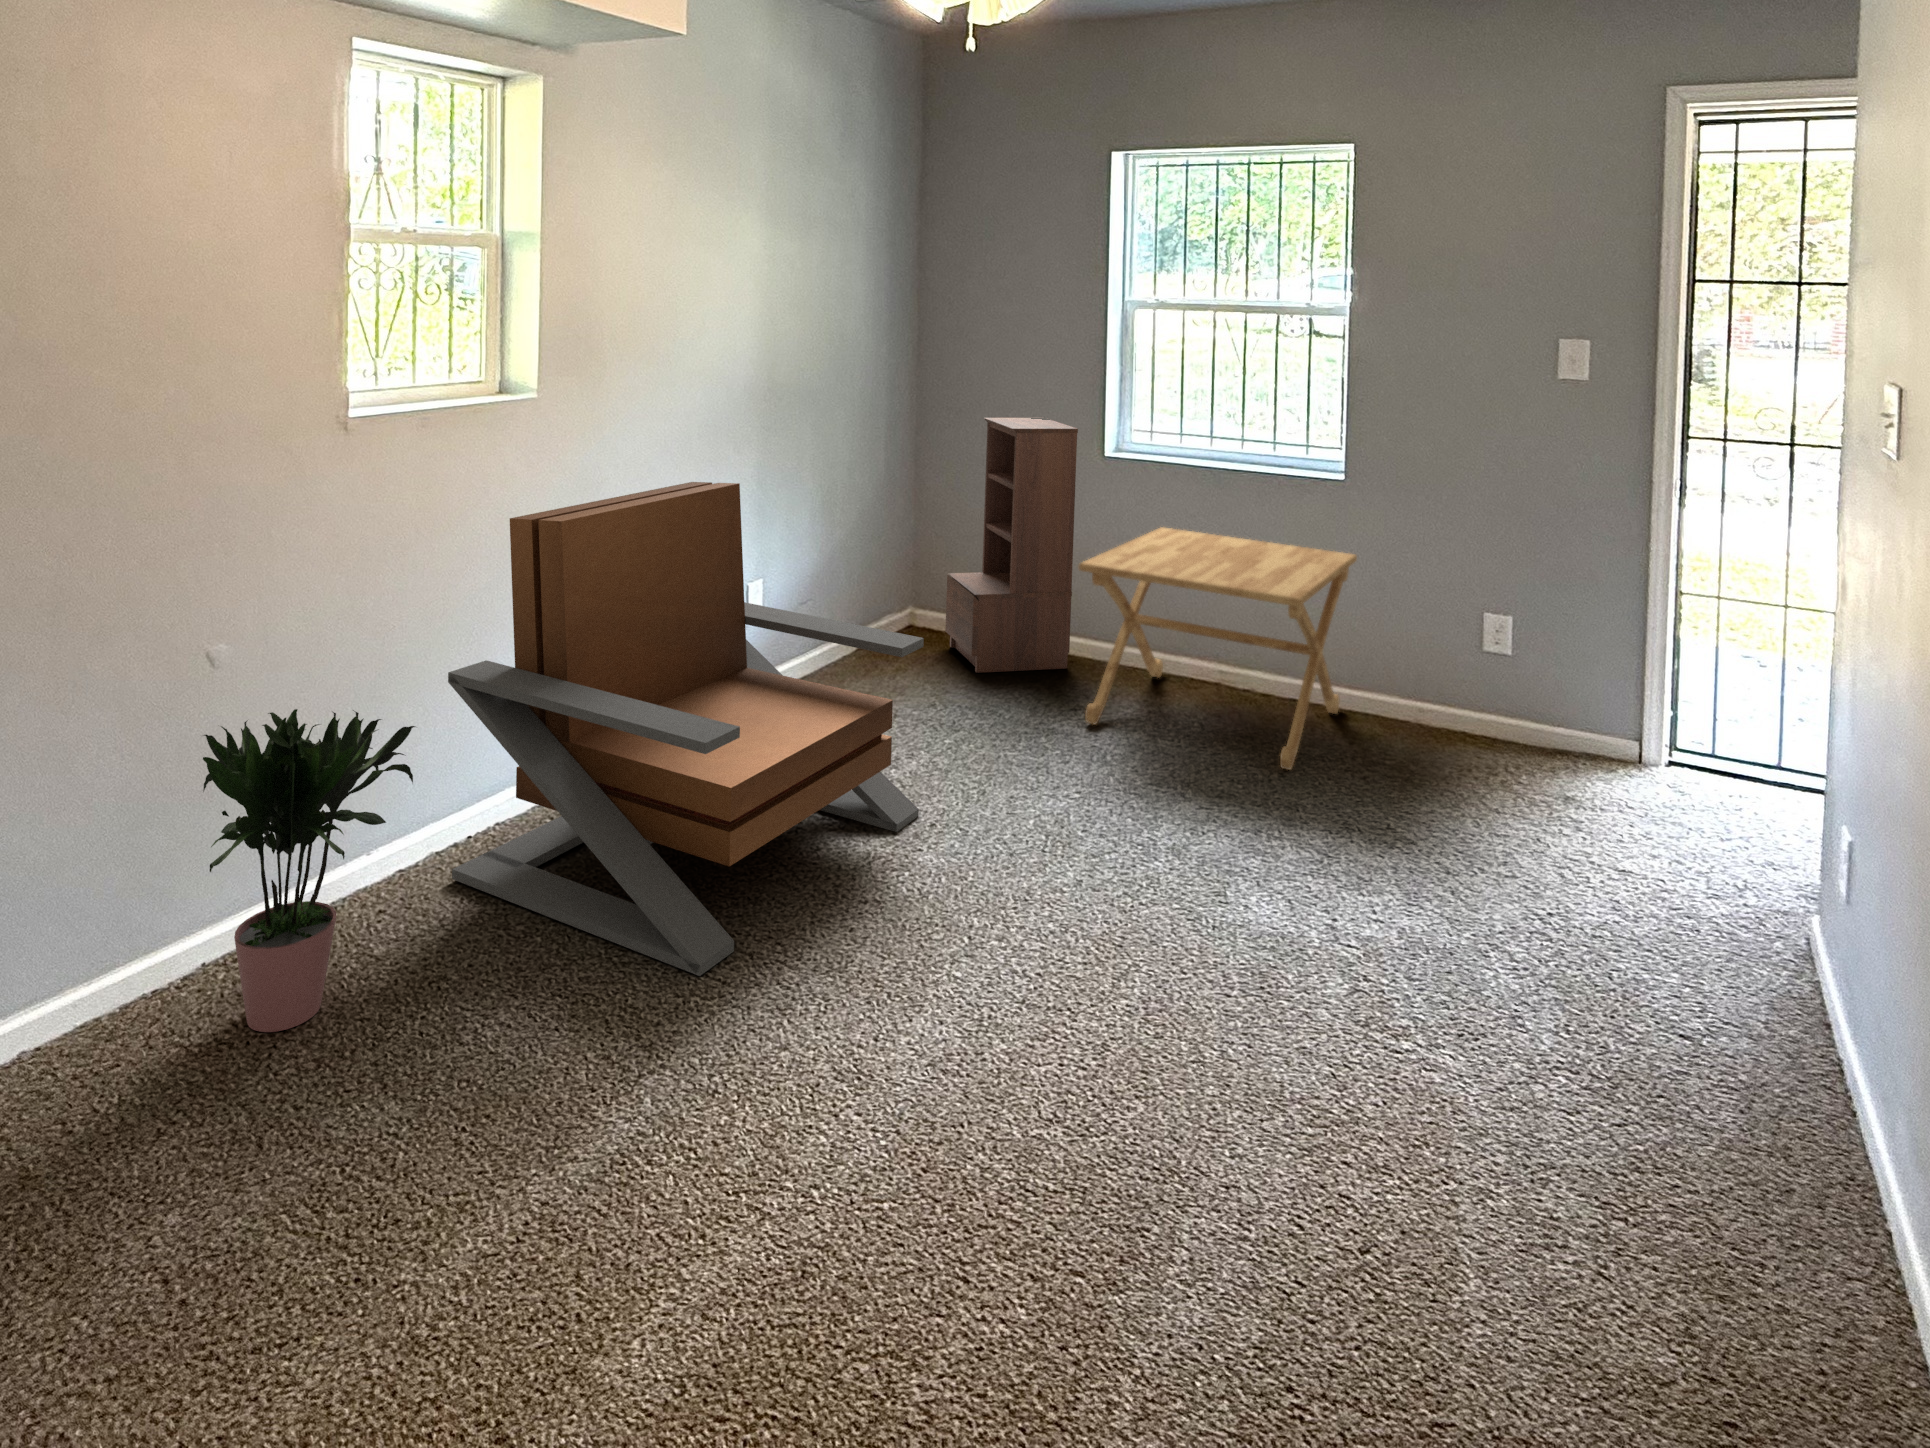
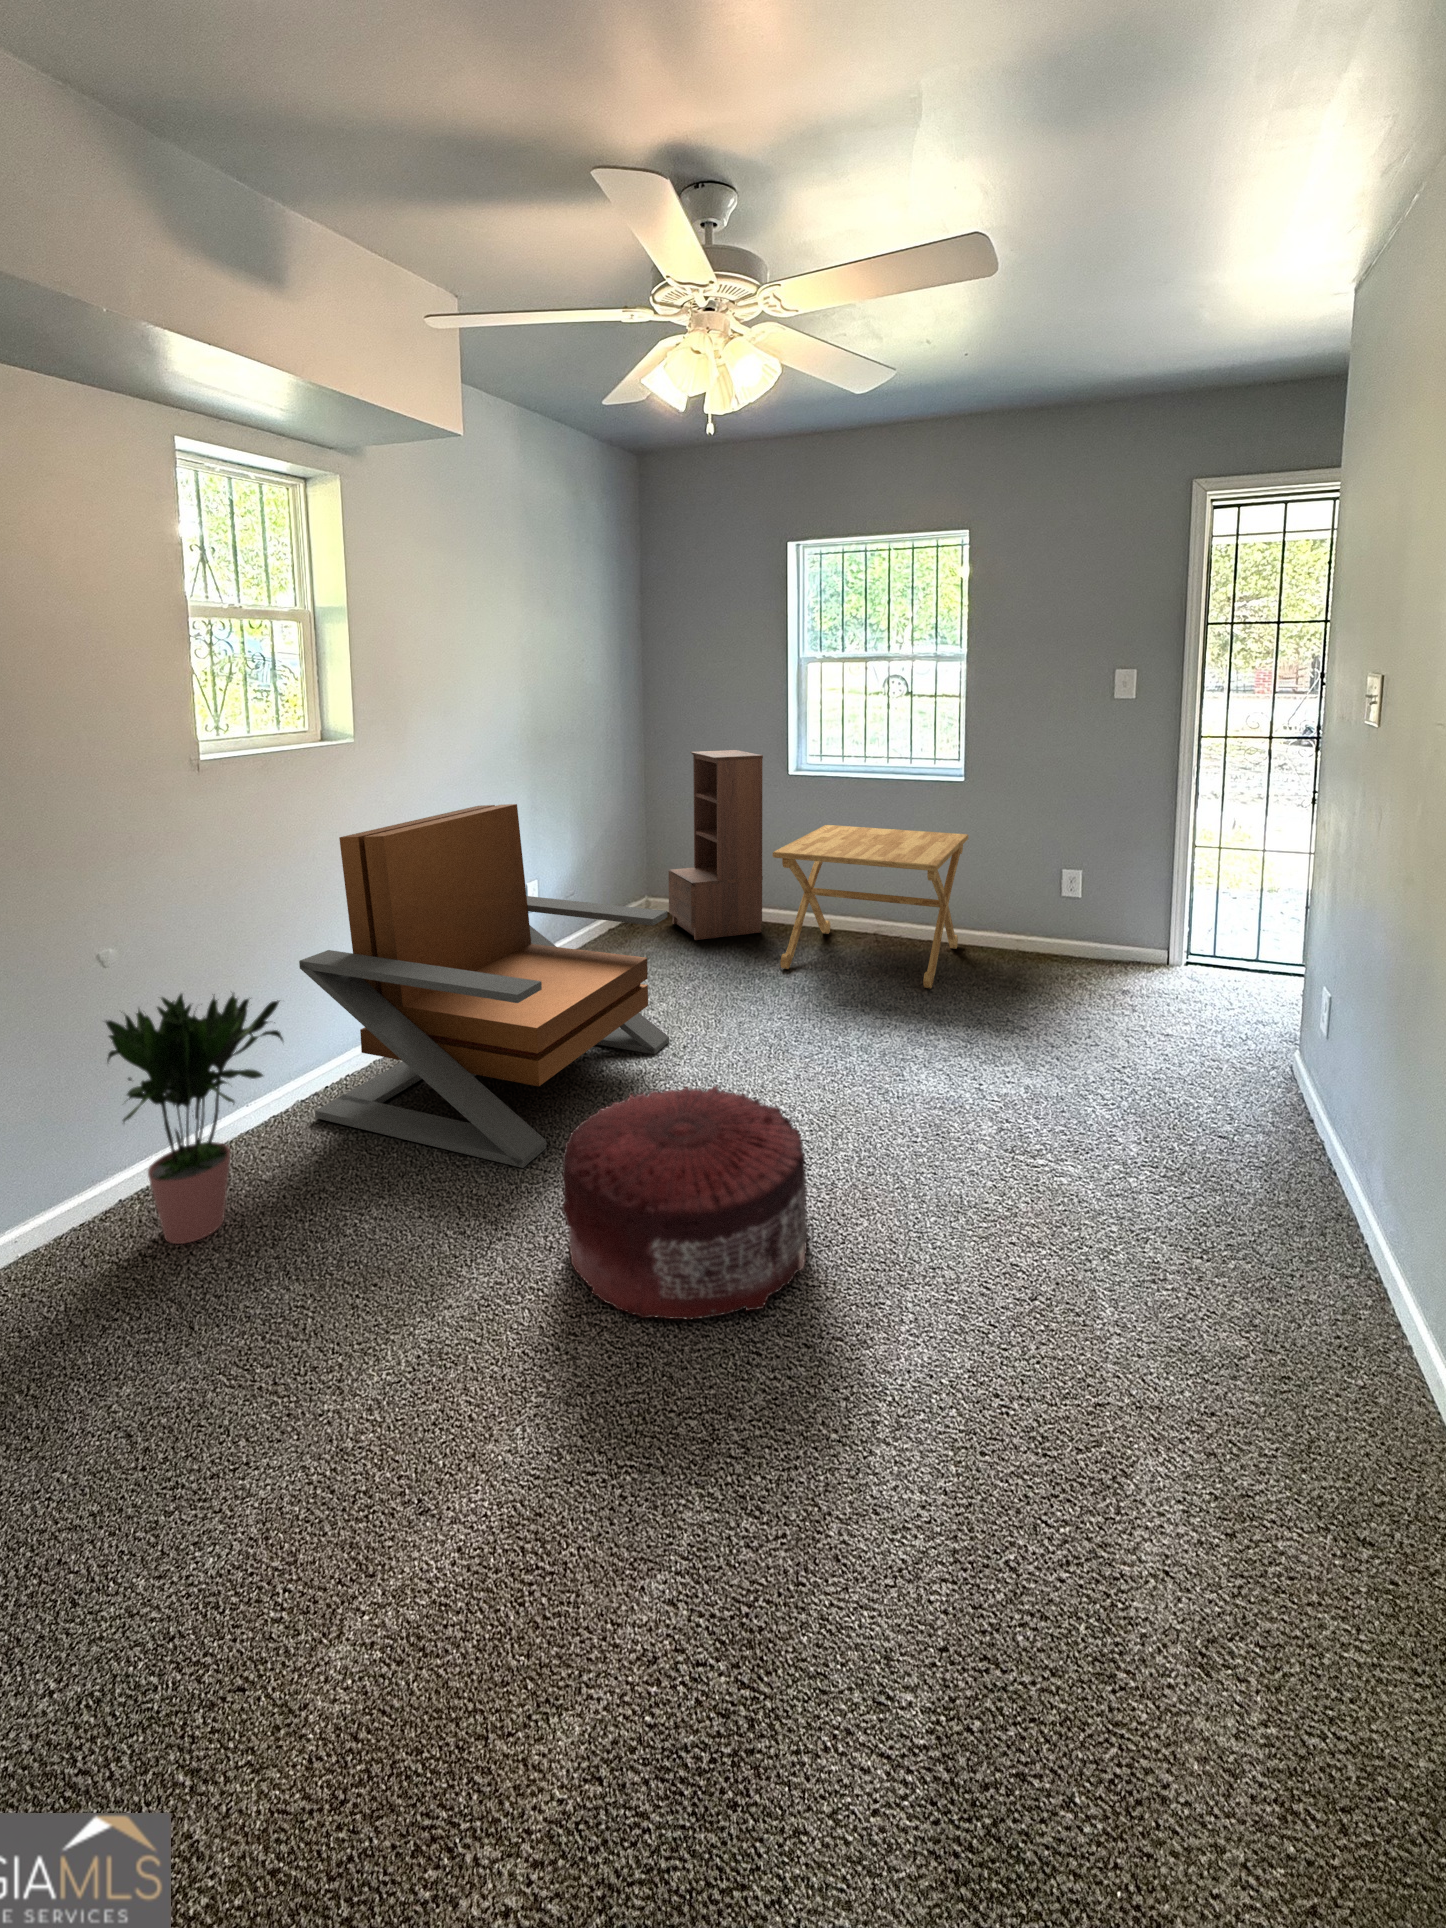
pouf: none [731,887,1063,1218] -> present [562,1086,809,1320]

